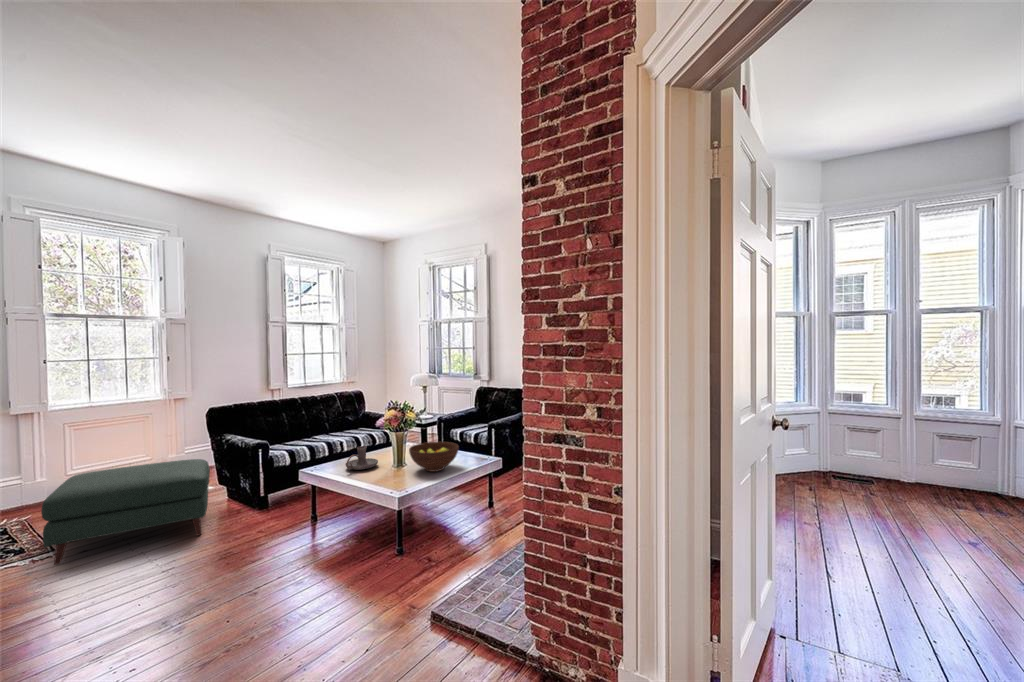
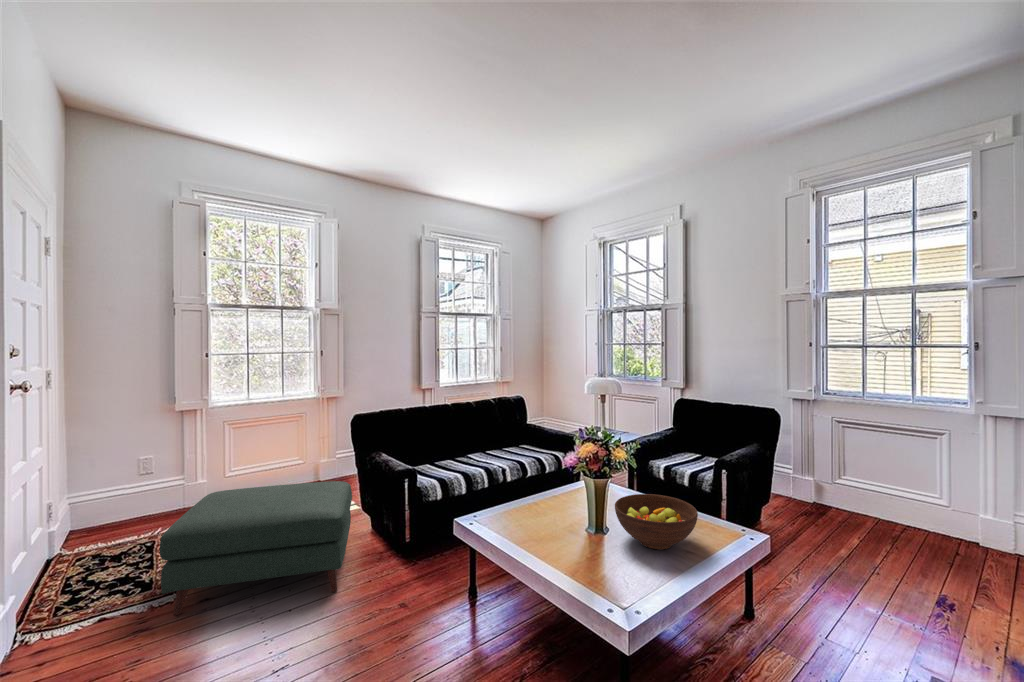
candle holder: present [345,446,378,470] -> none [517,490,563,527]

